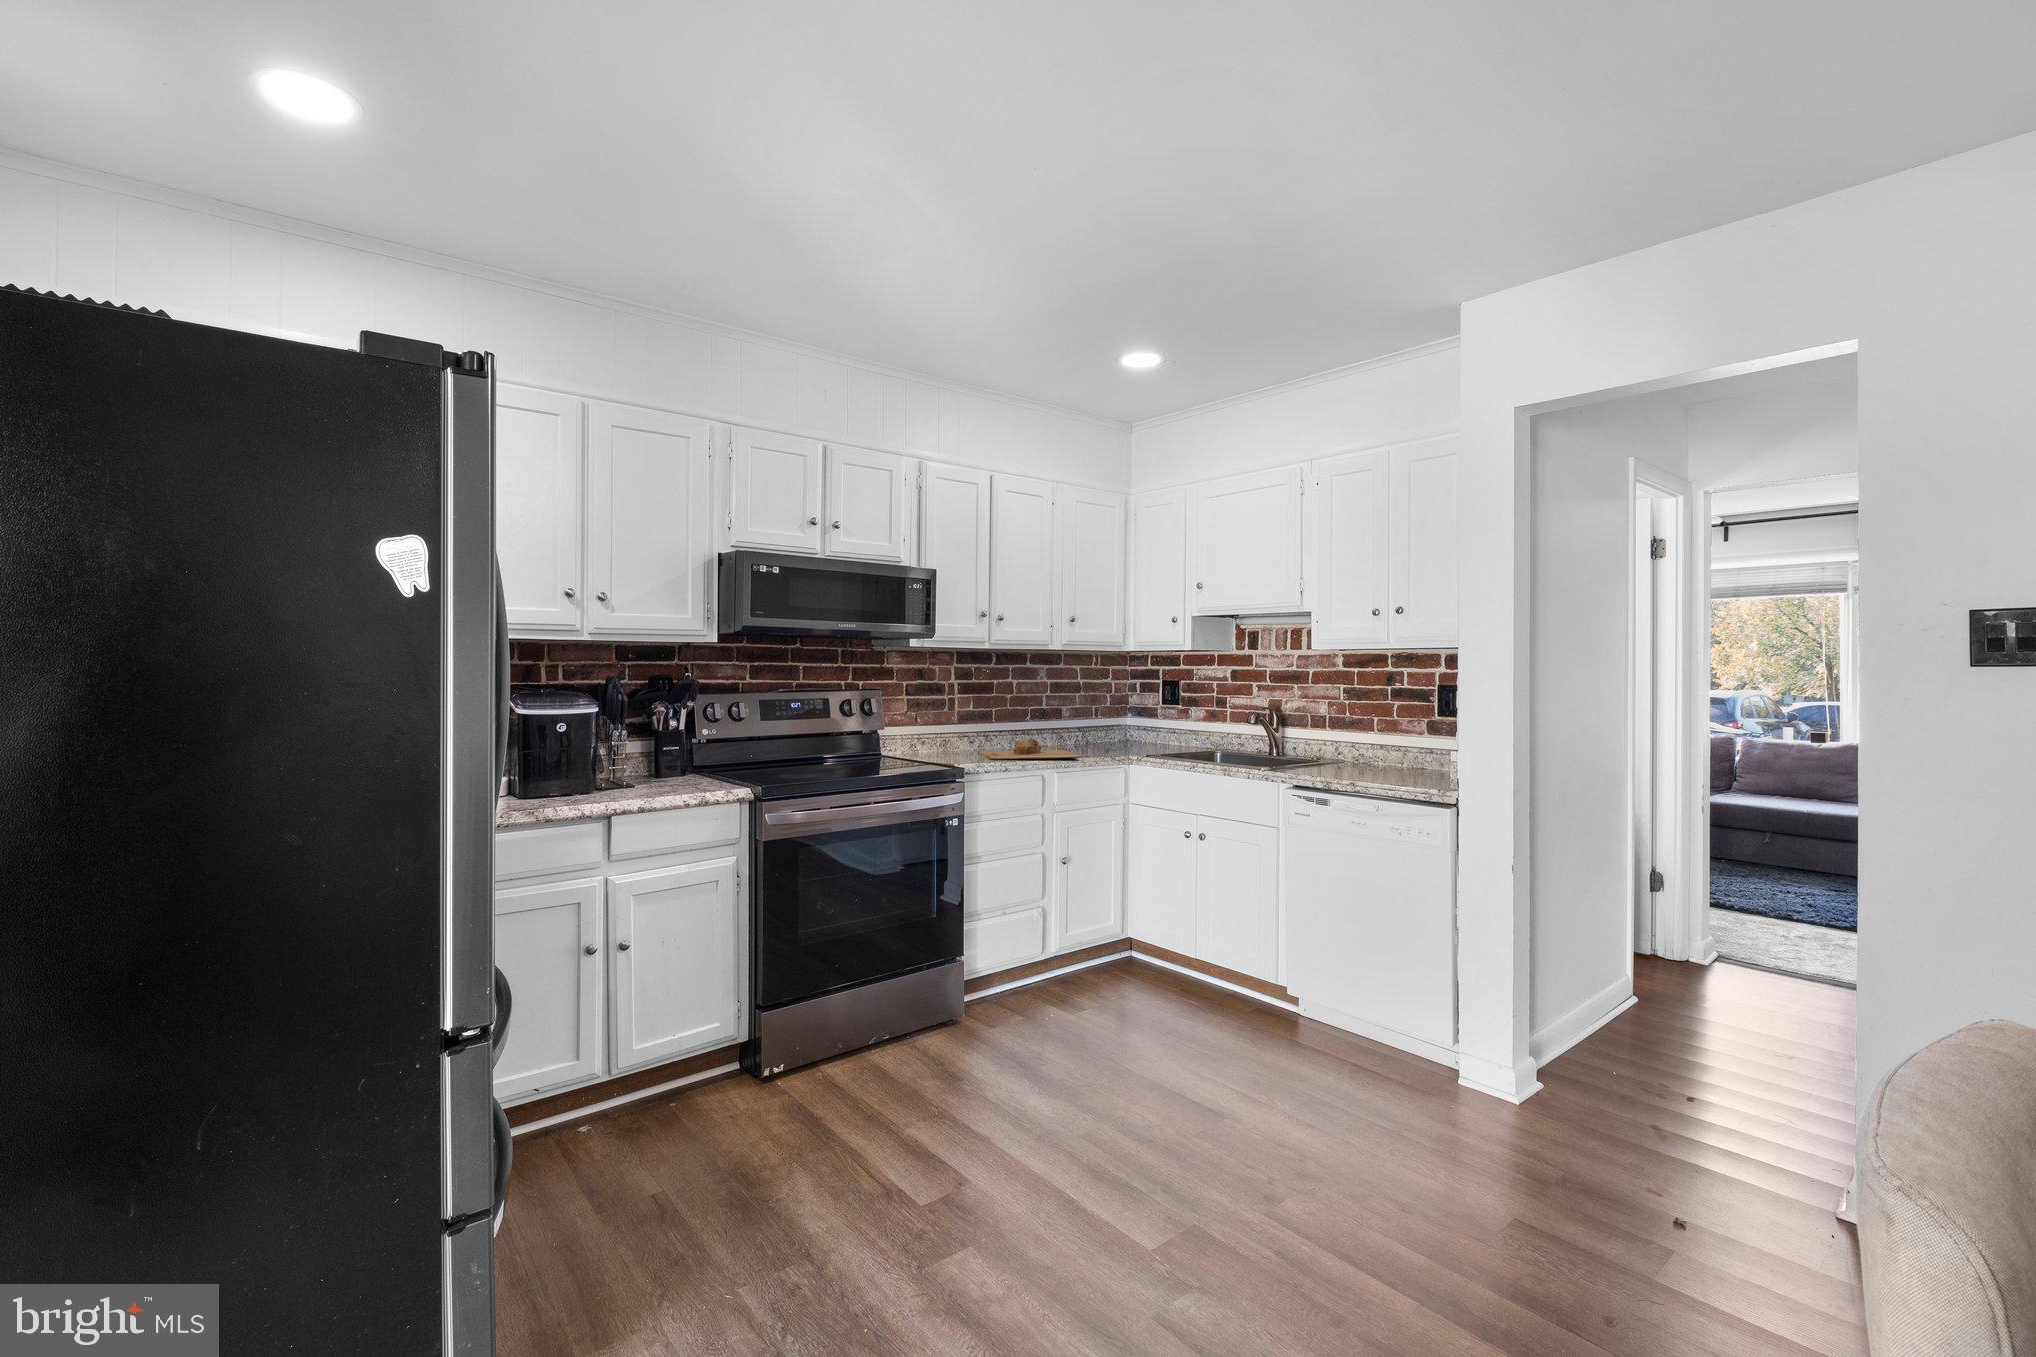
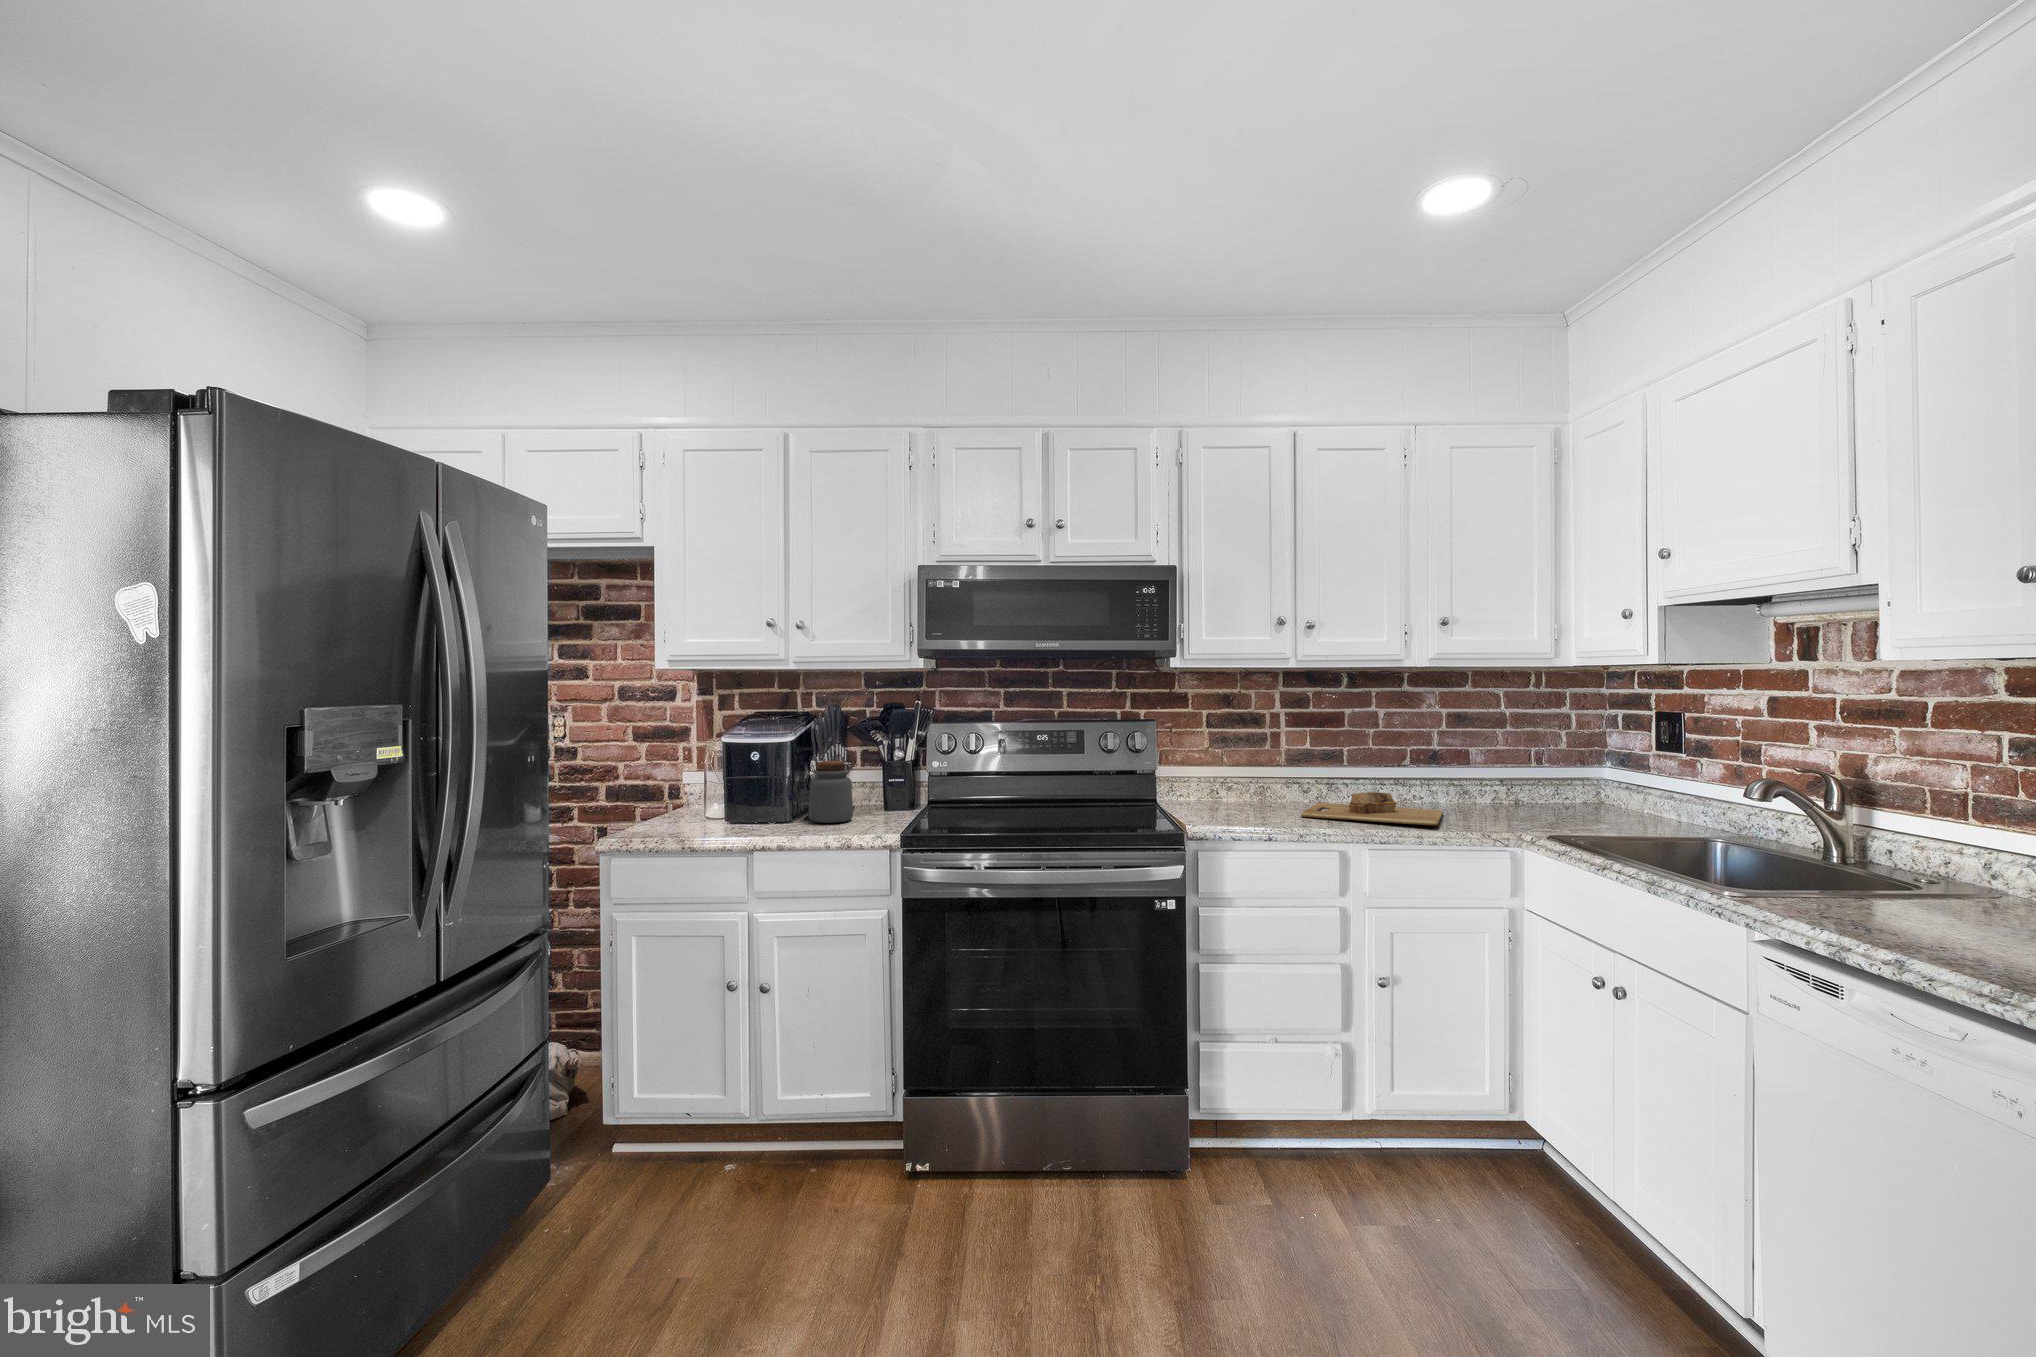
jar: none [620,730,667,790] -> present [809,761,853,823]

